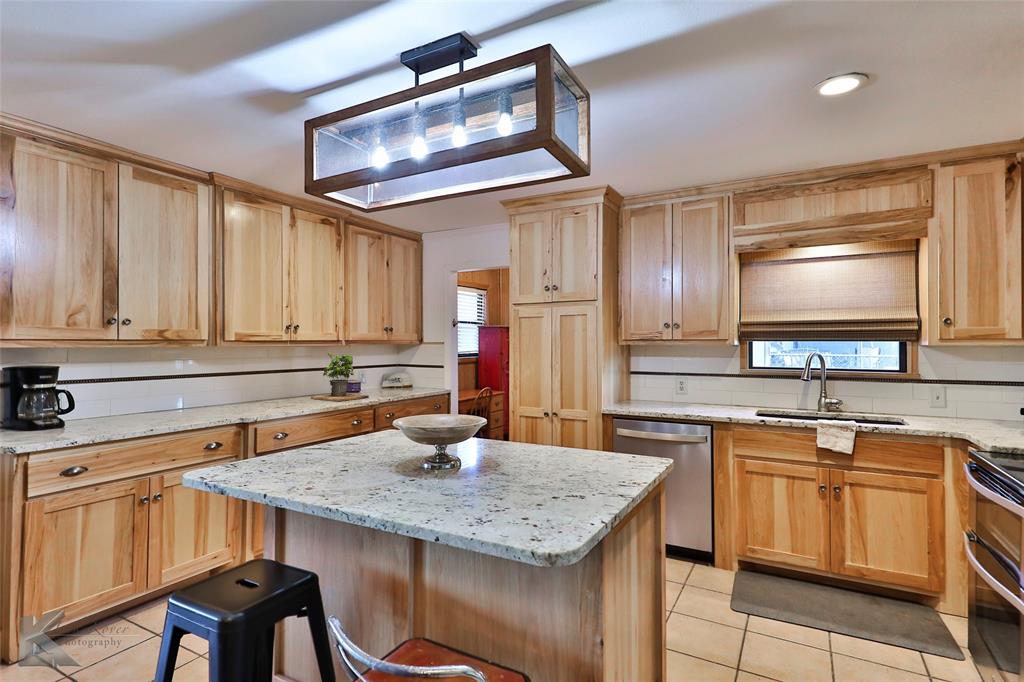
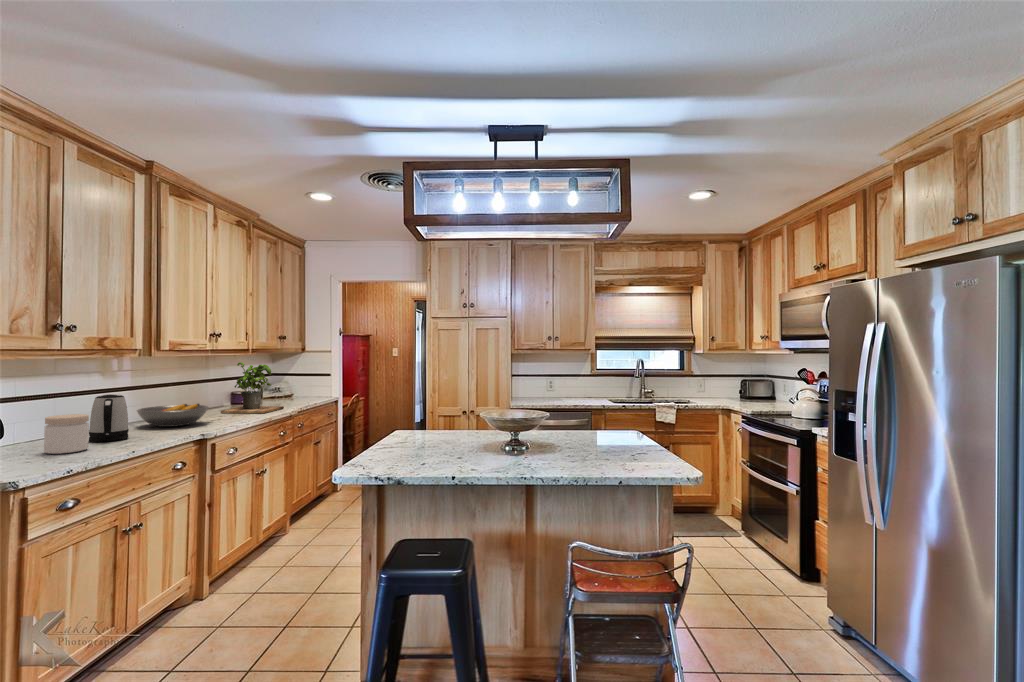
kettle: none [153,378,185,418] -> present [89,394,129,442]
fruit bowl: none [215,389,275,409] -> present [137,404,209,427]
jar: none [97,394,133,426] -> present [44,414,89,454]

